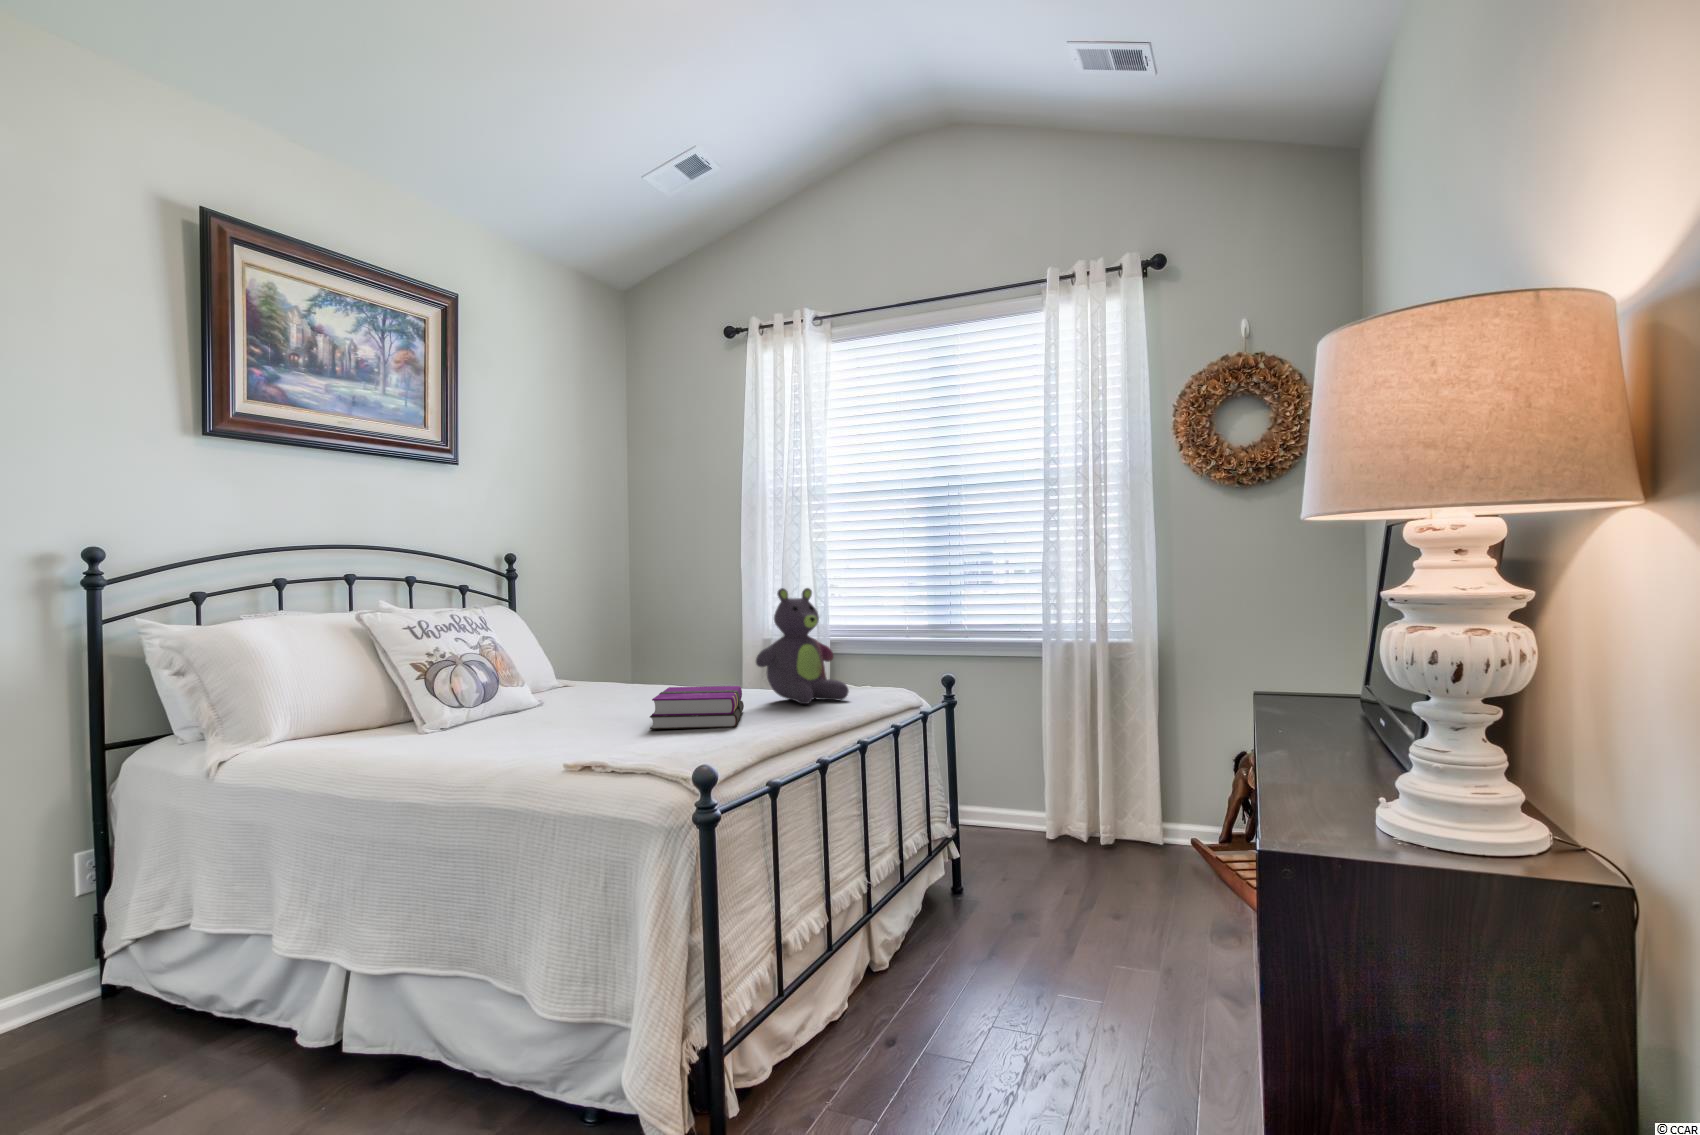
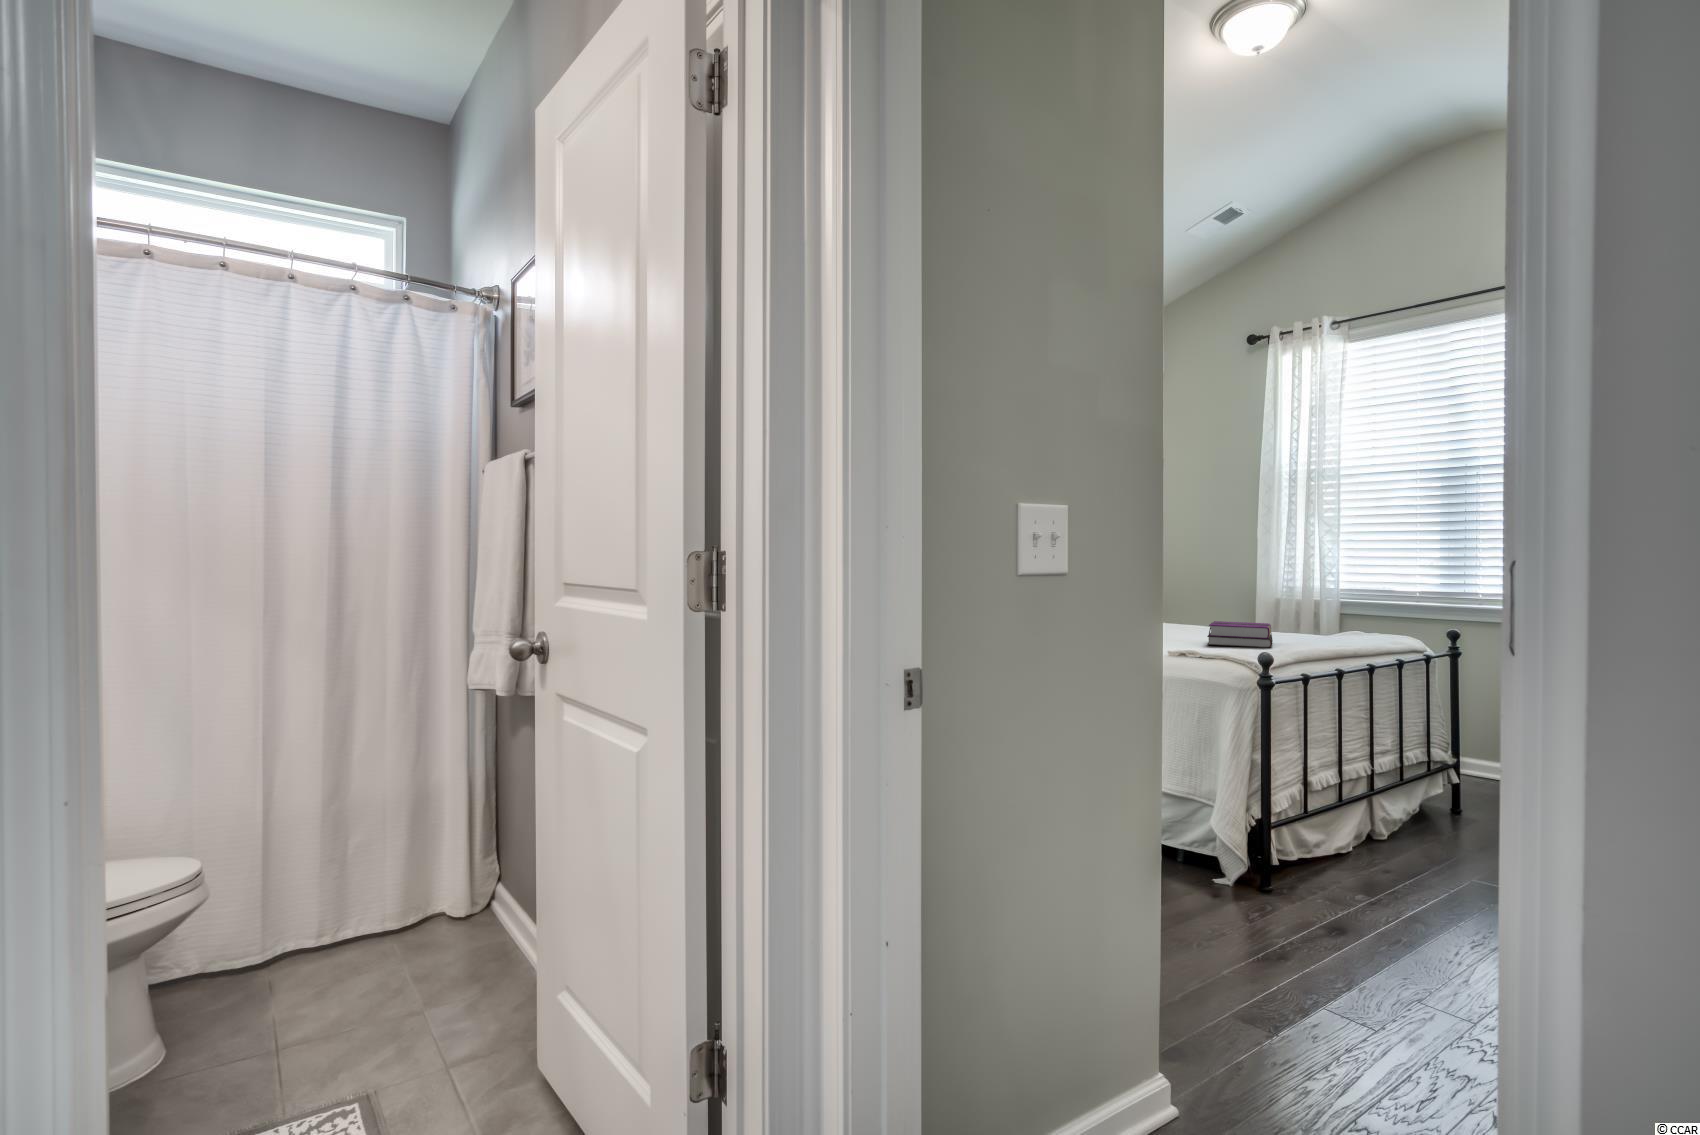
stuffed bear: present [756,588,849,704] -> none [1280,554,1360,642]

